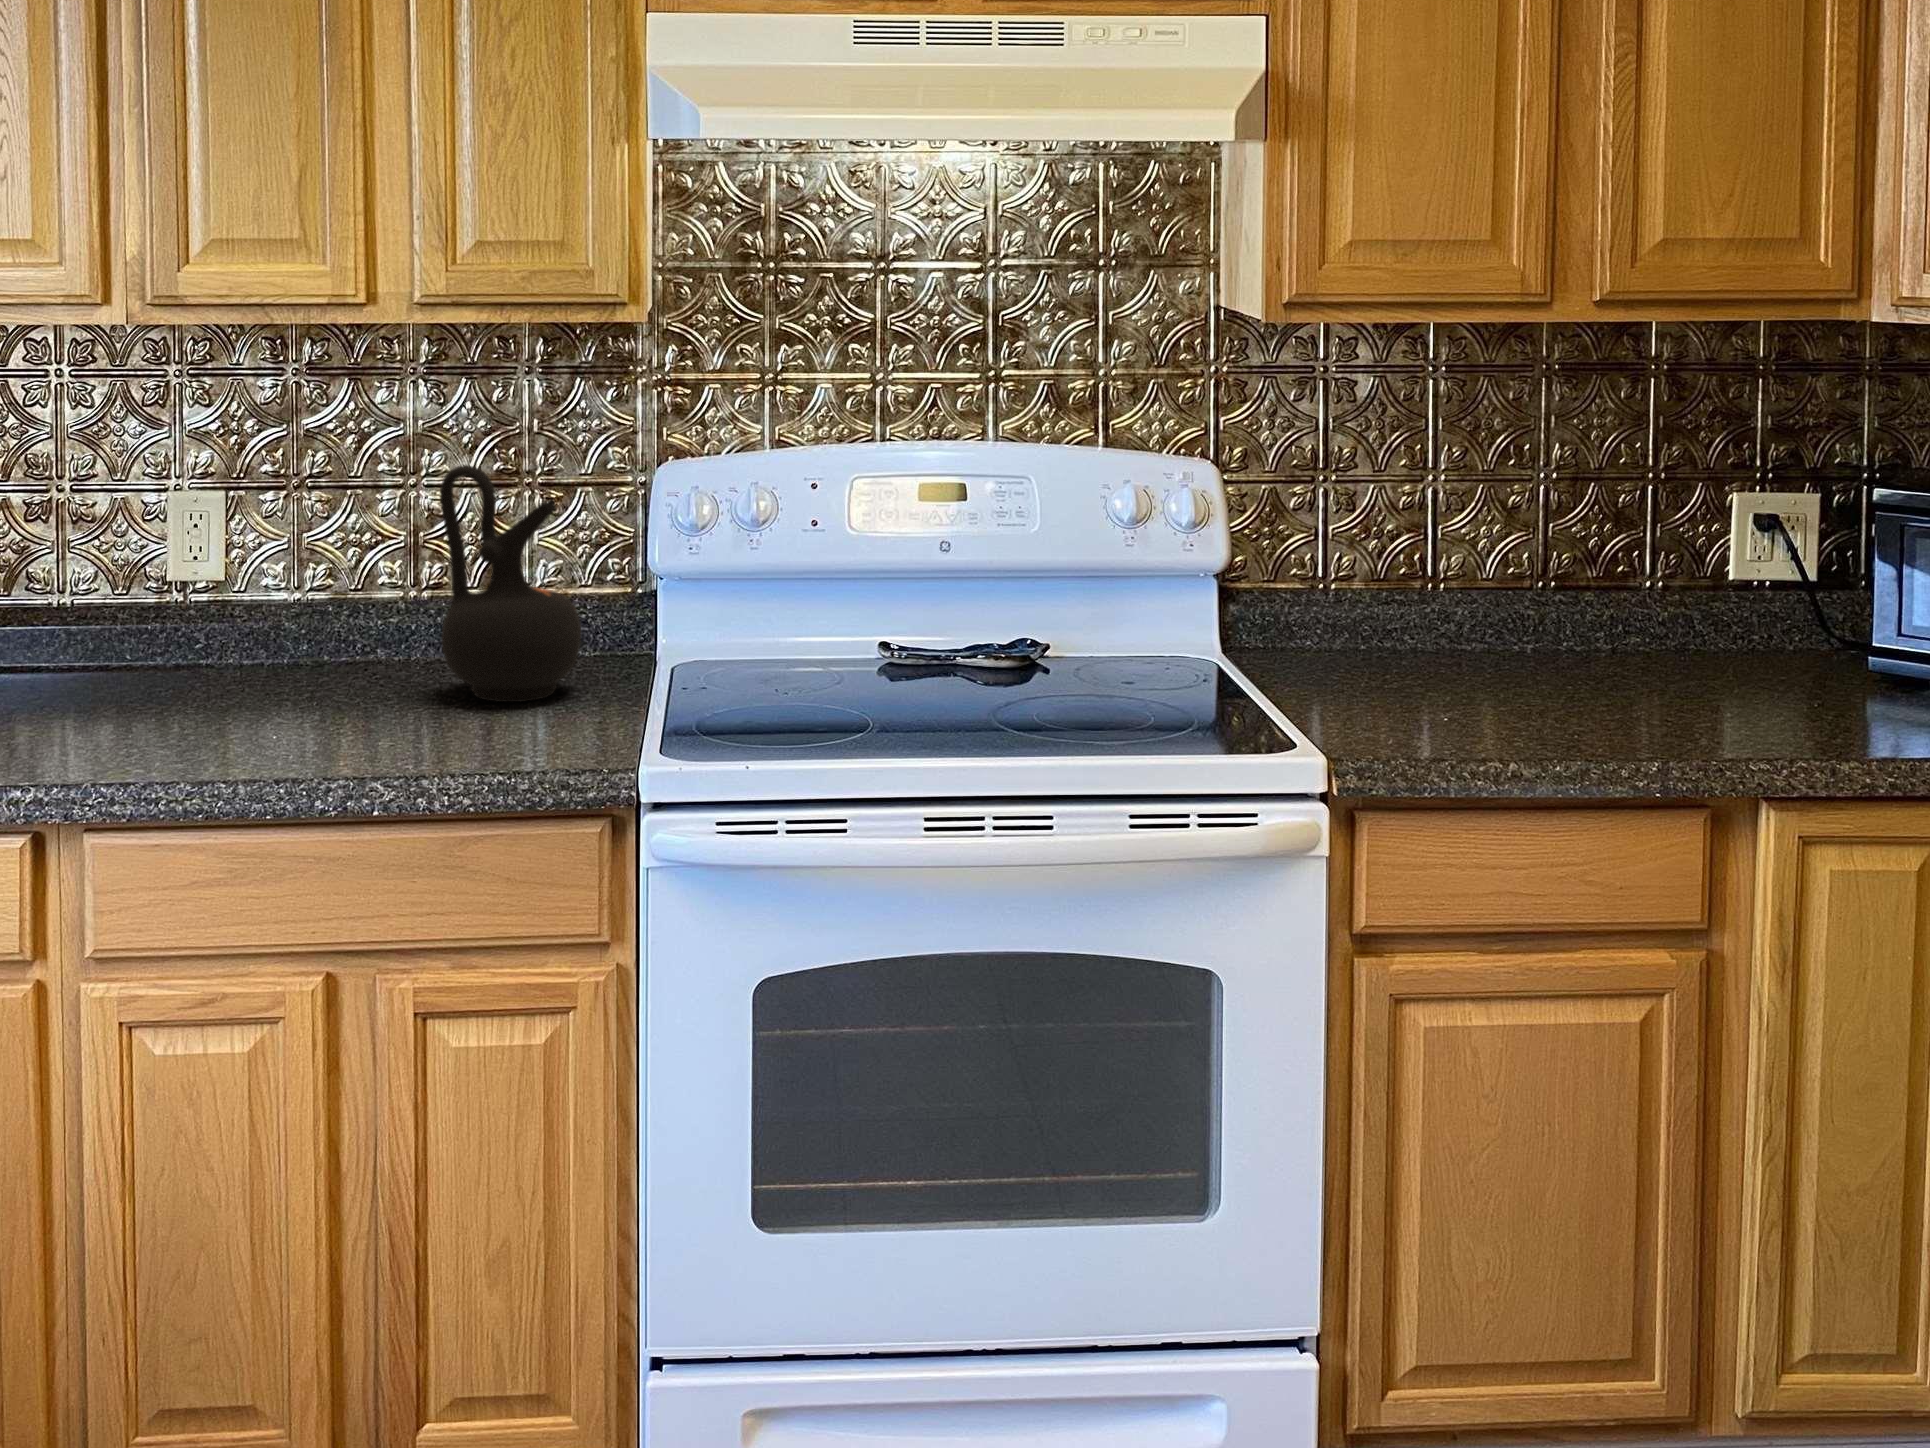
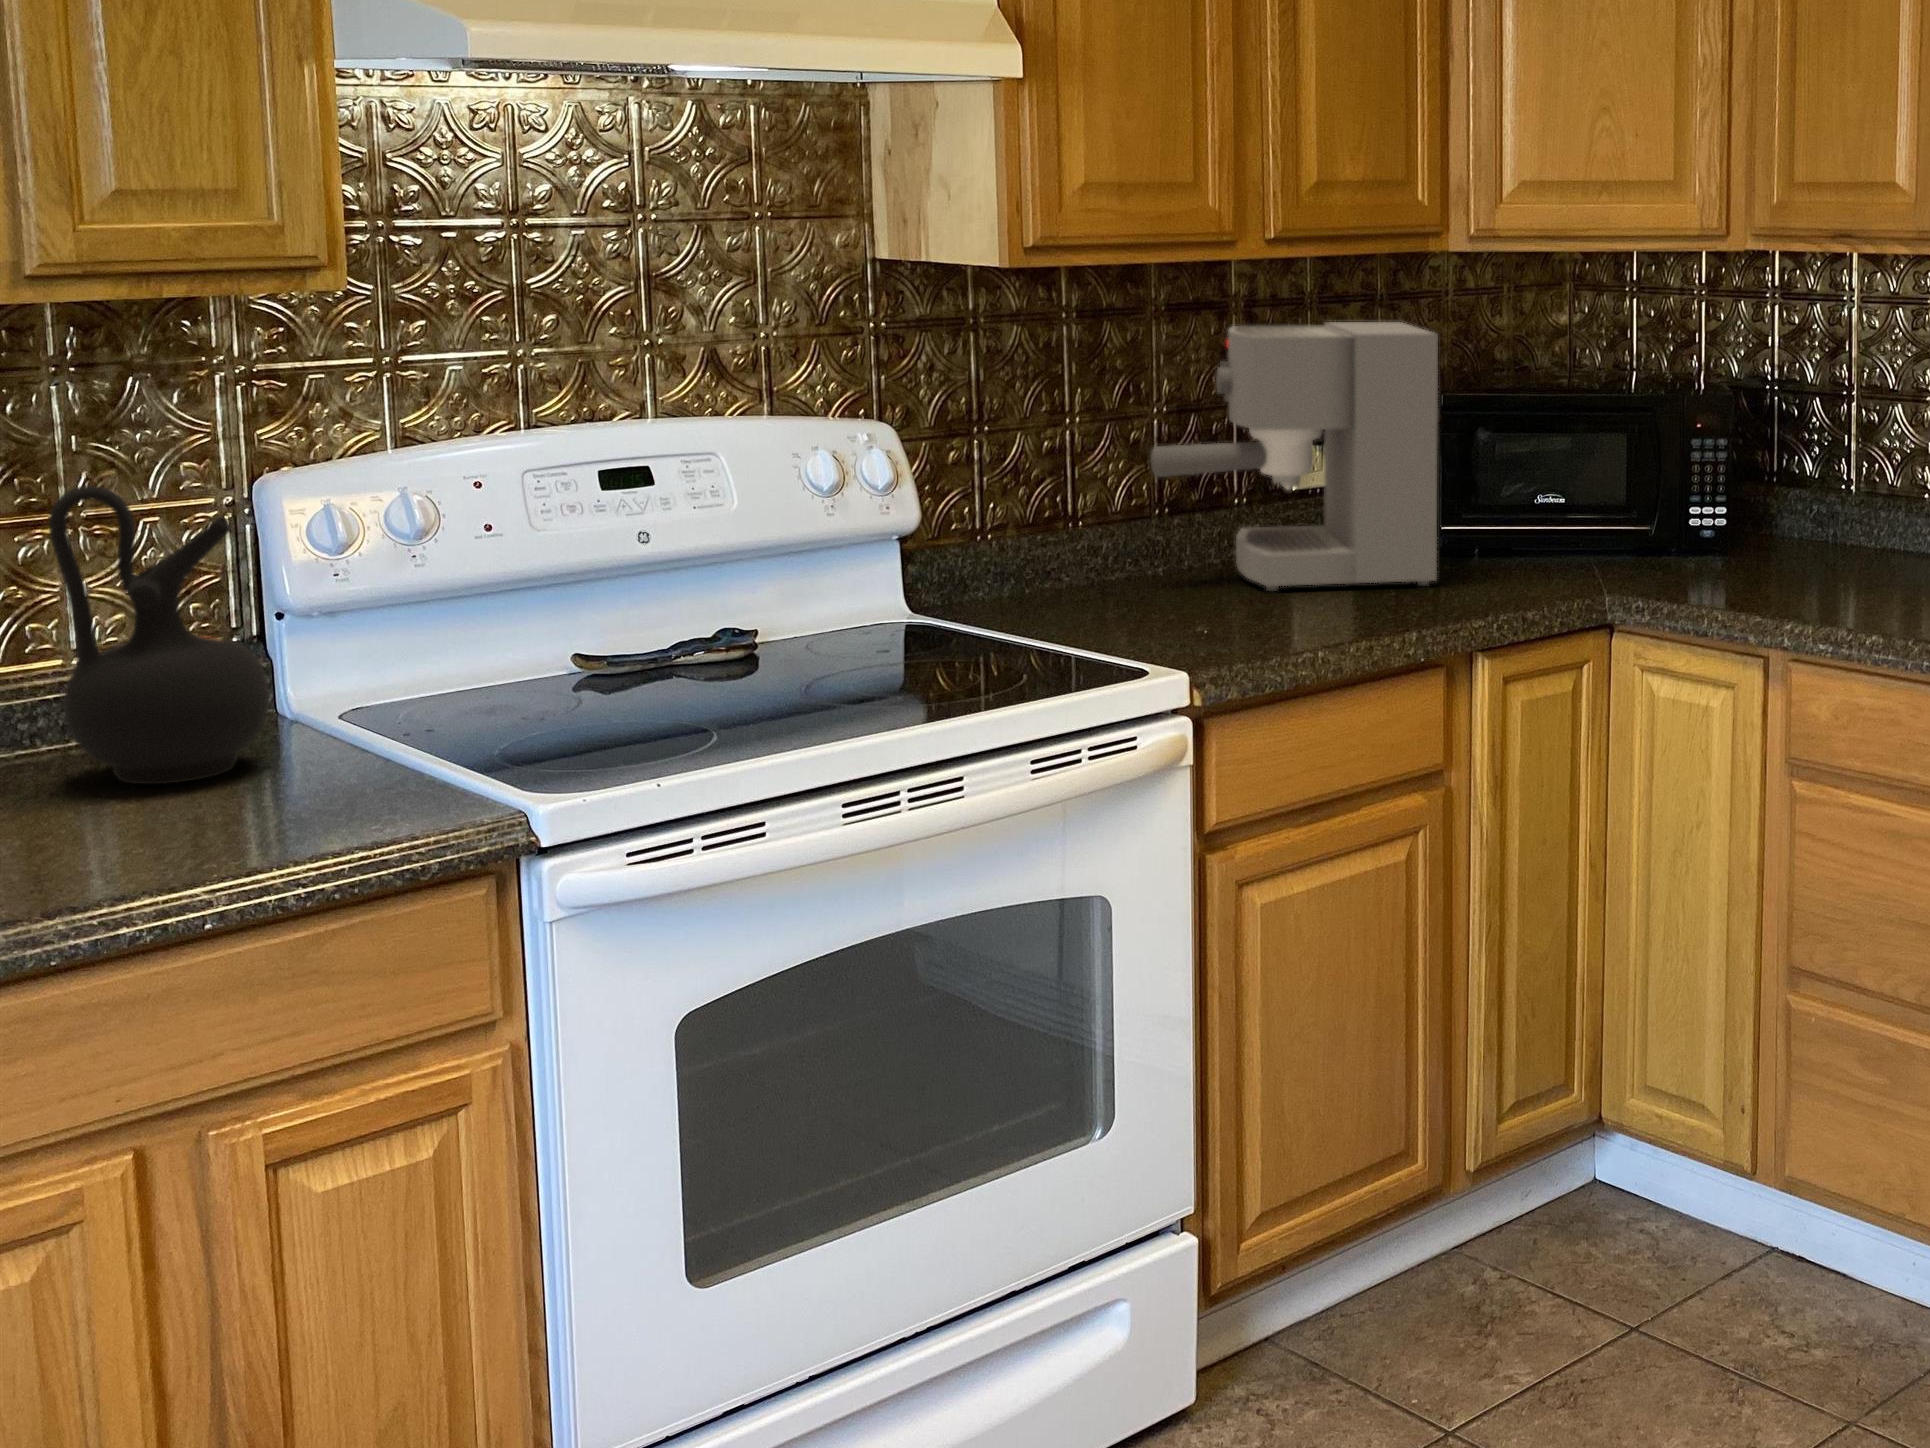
coffee maker: none [1496,392,1832,709] -> present [1151,322,1438,591]

